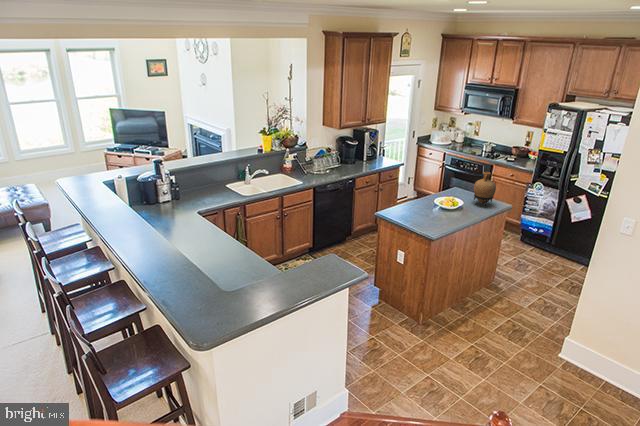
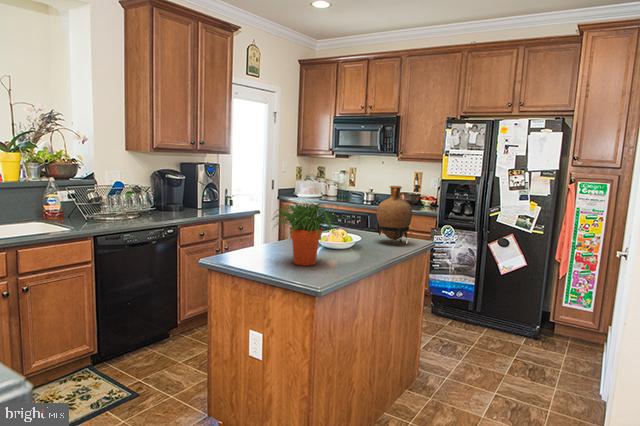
potted plant: none [411,187,448,220] -> present [273,202,339,266]

